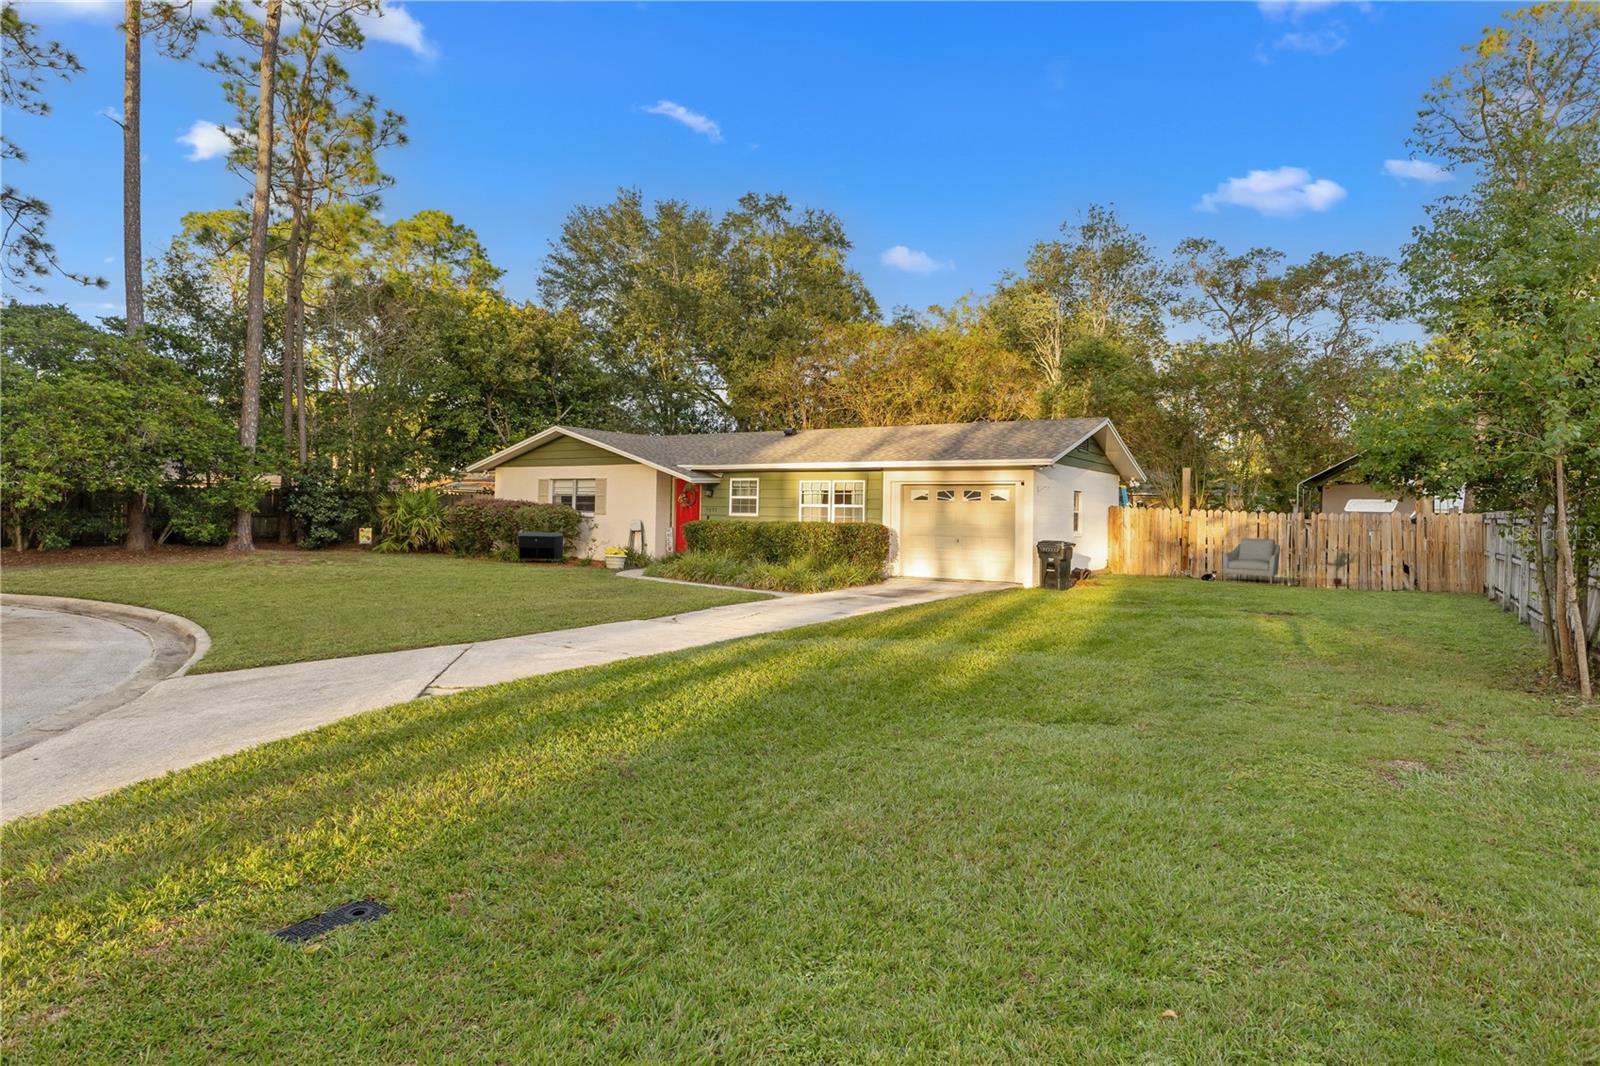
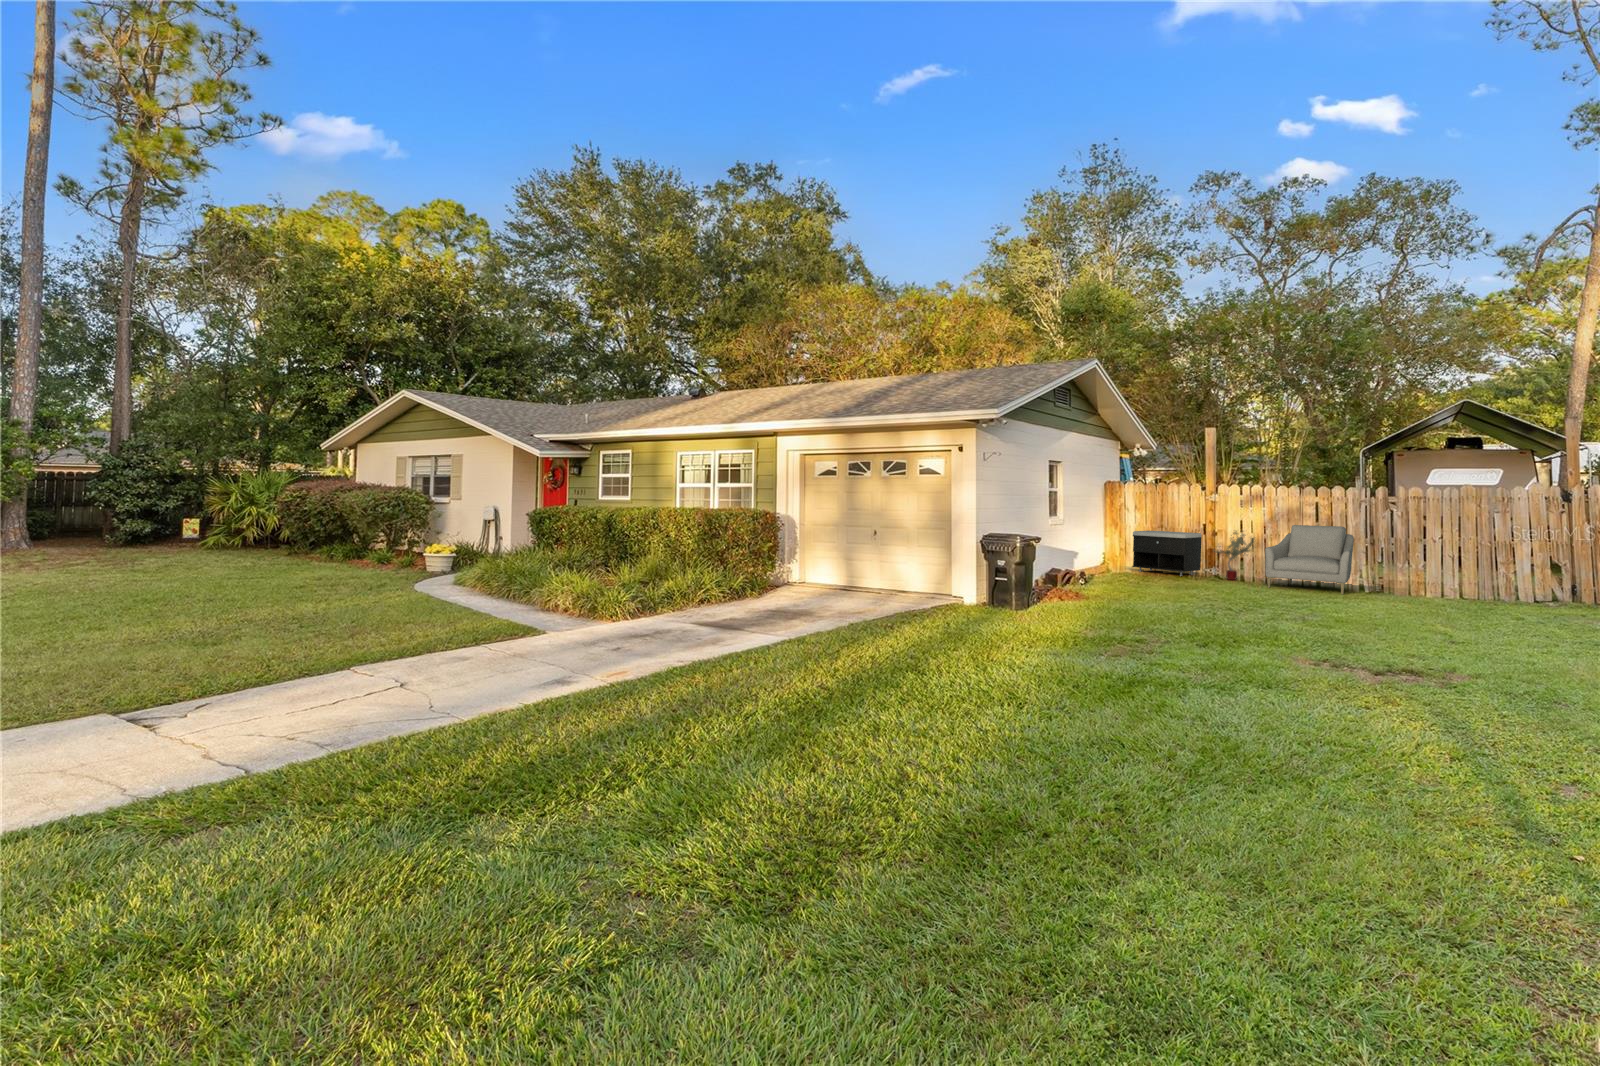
storage bench: present [518,532,563,562] -> present [1133,531,1202,576]
potted tree: present [1321,548,1357,586] -> present [1214,531,1254,580]

